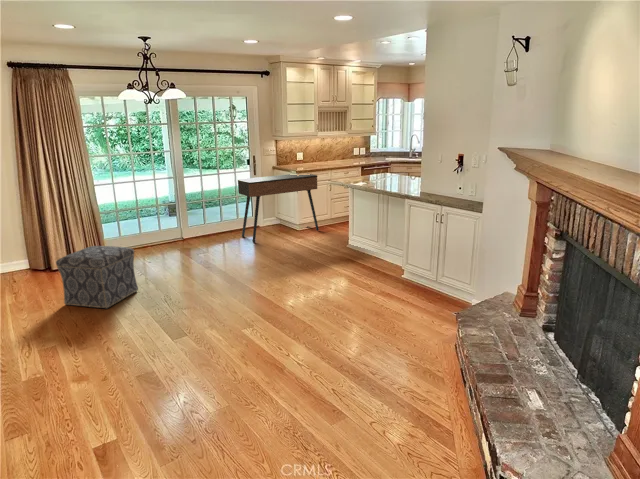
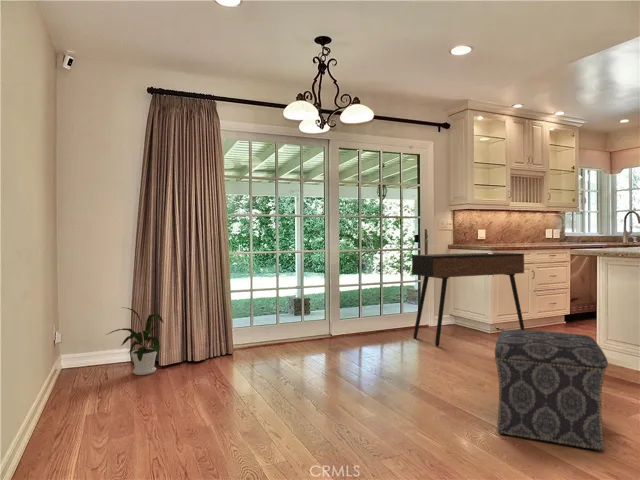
house plant: none [9,233,51,277] -> present [109,308,163,375]
ottoman: present [56,246,138,309] -> present [495,330,608,452]

